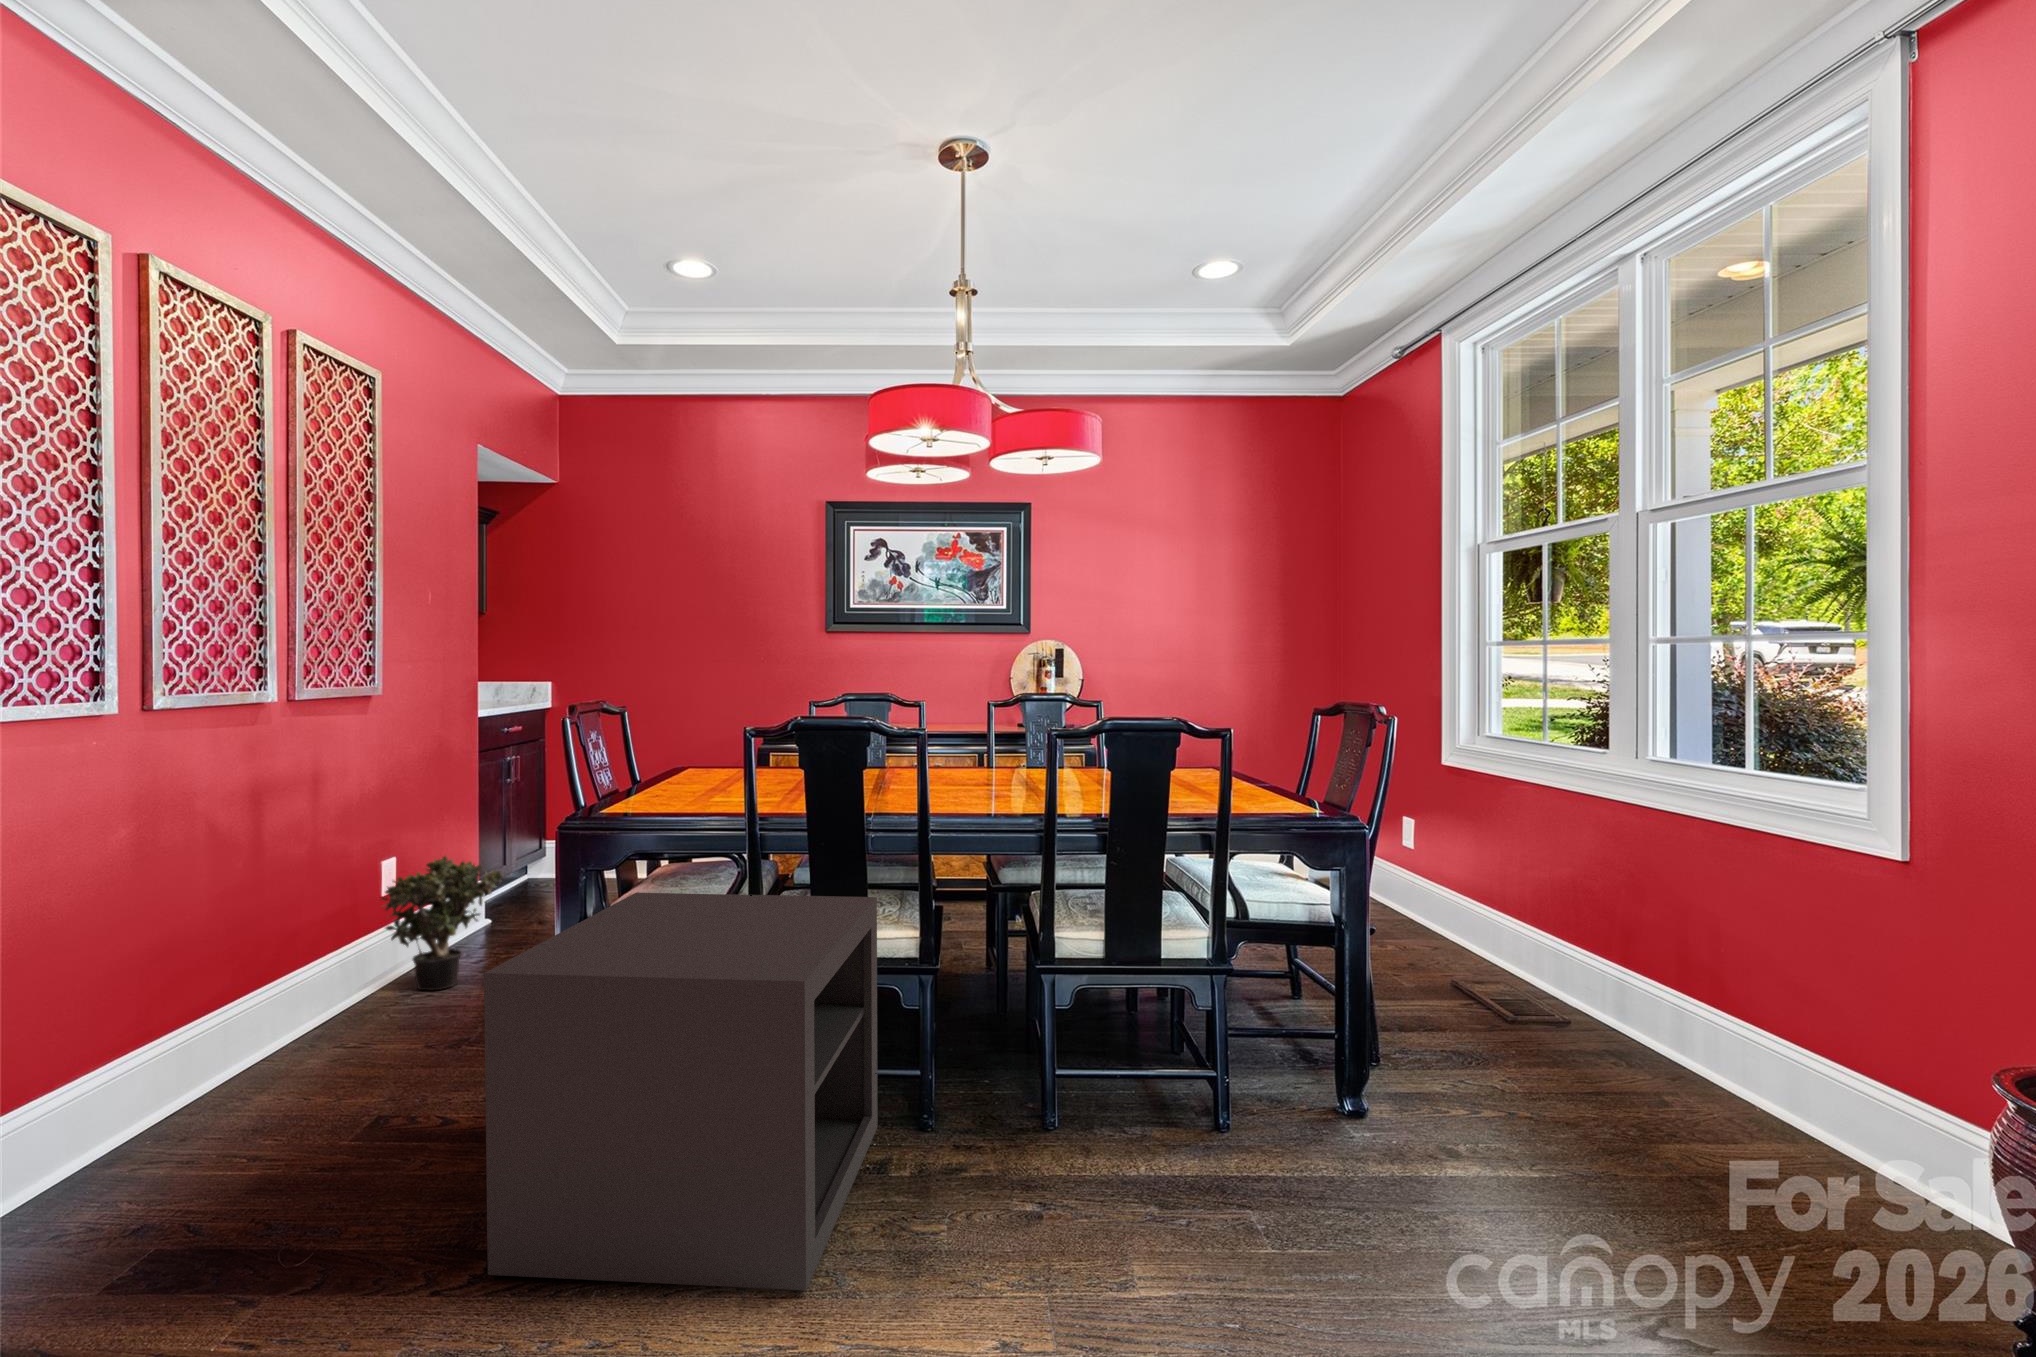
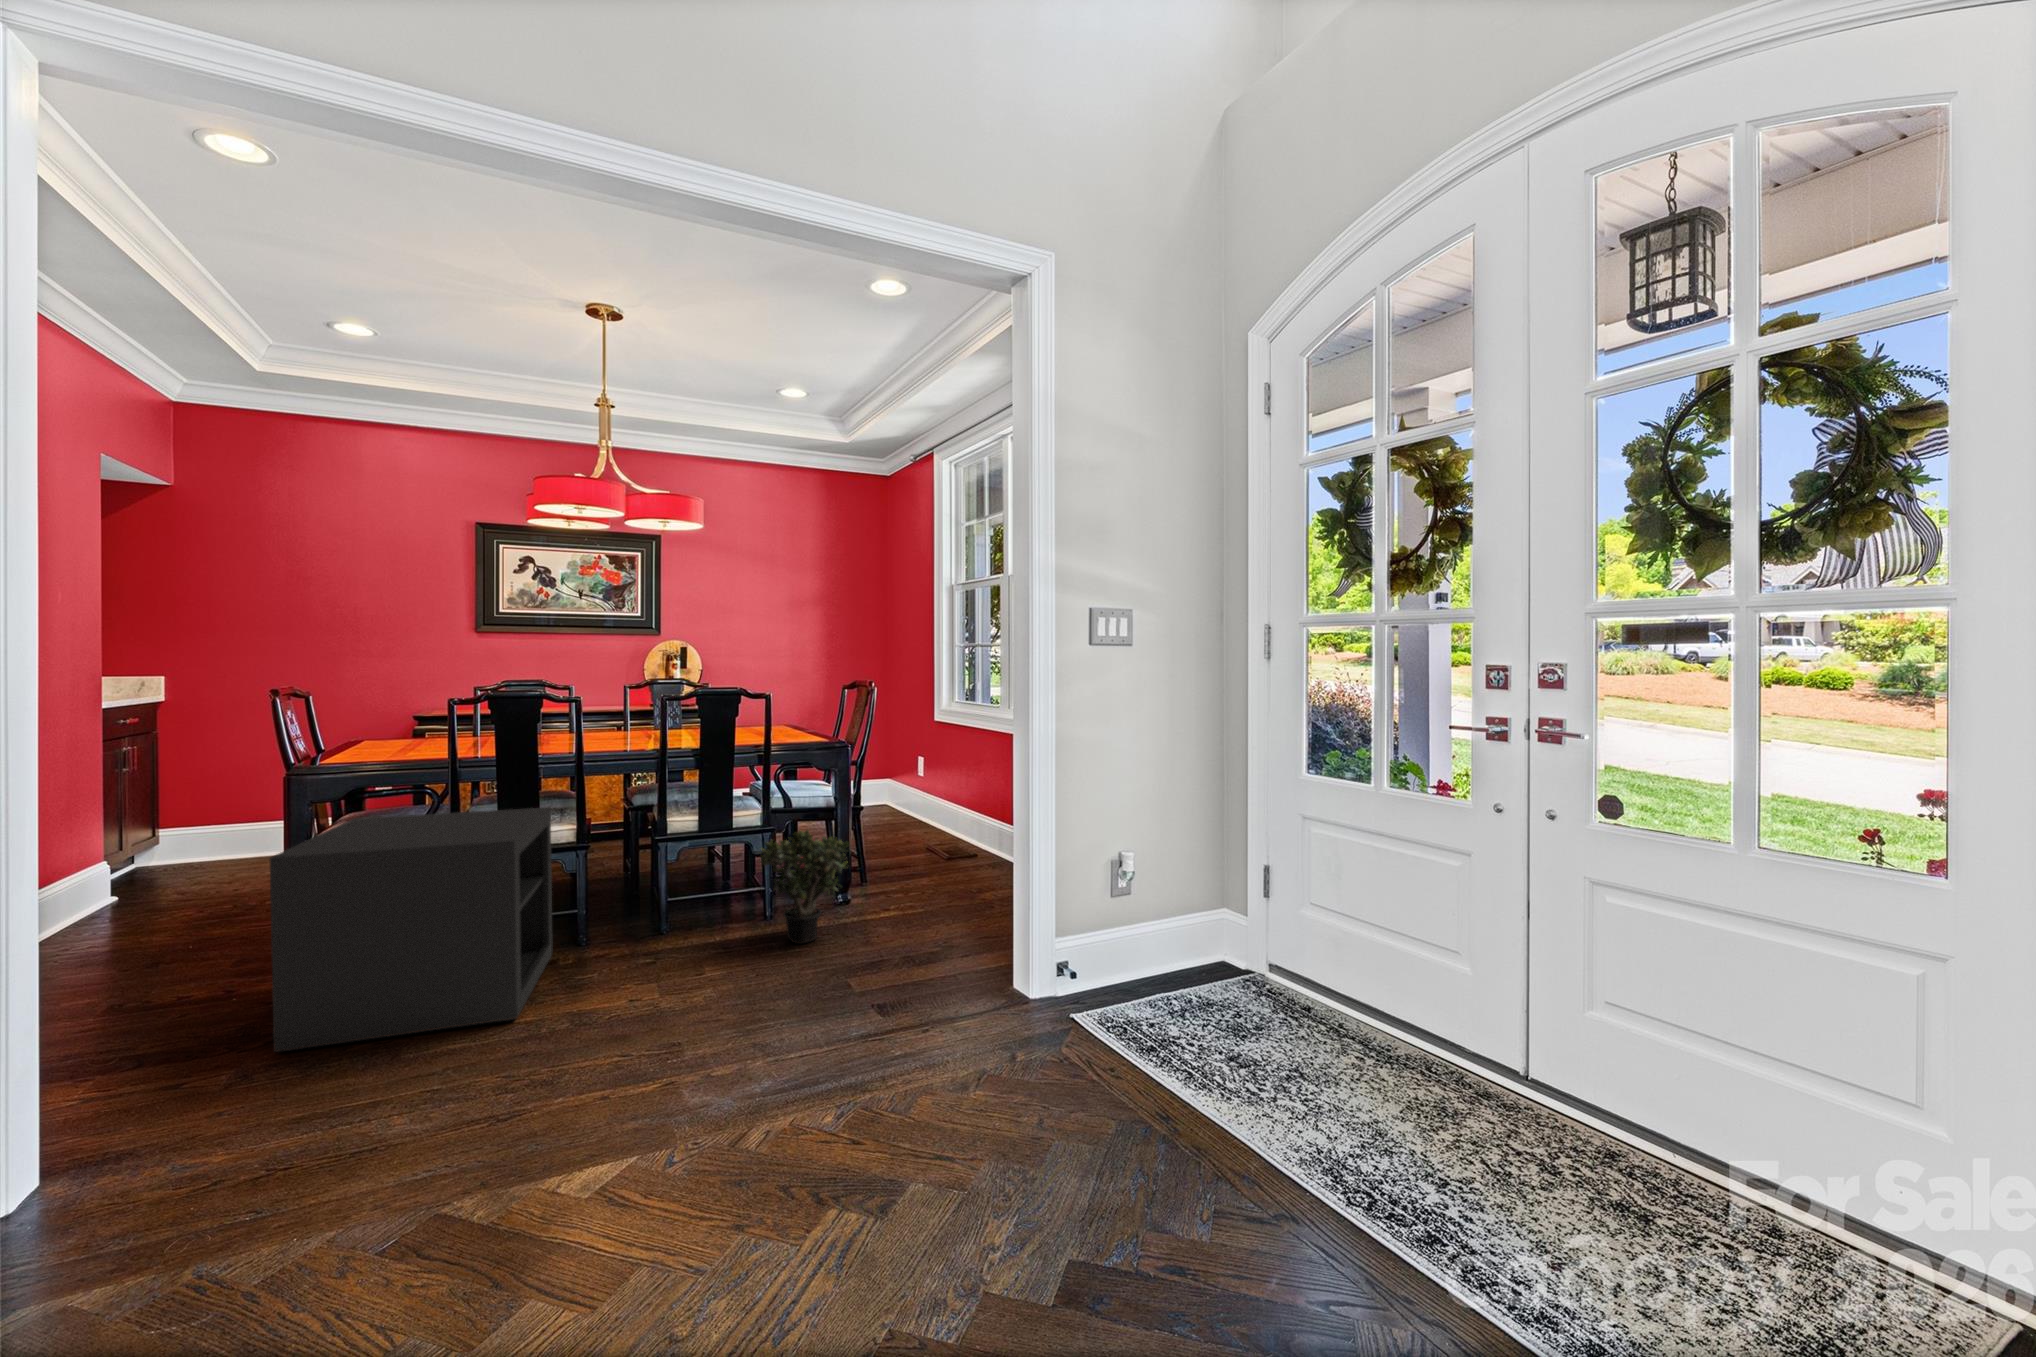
potted plant: present [382,856,504,990] -> present [760,830,849,944]

